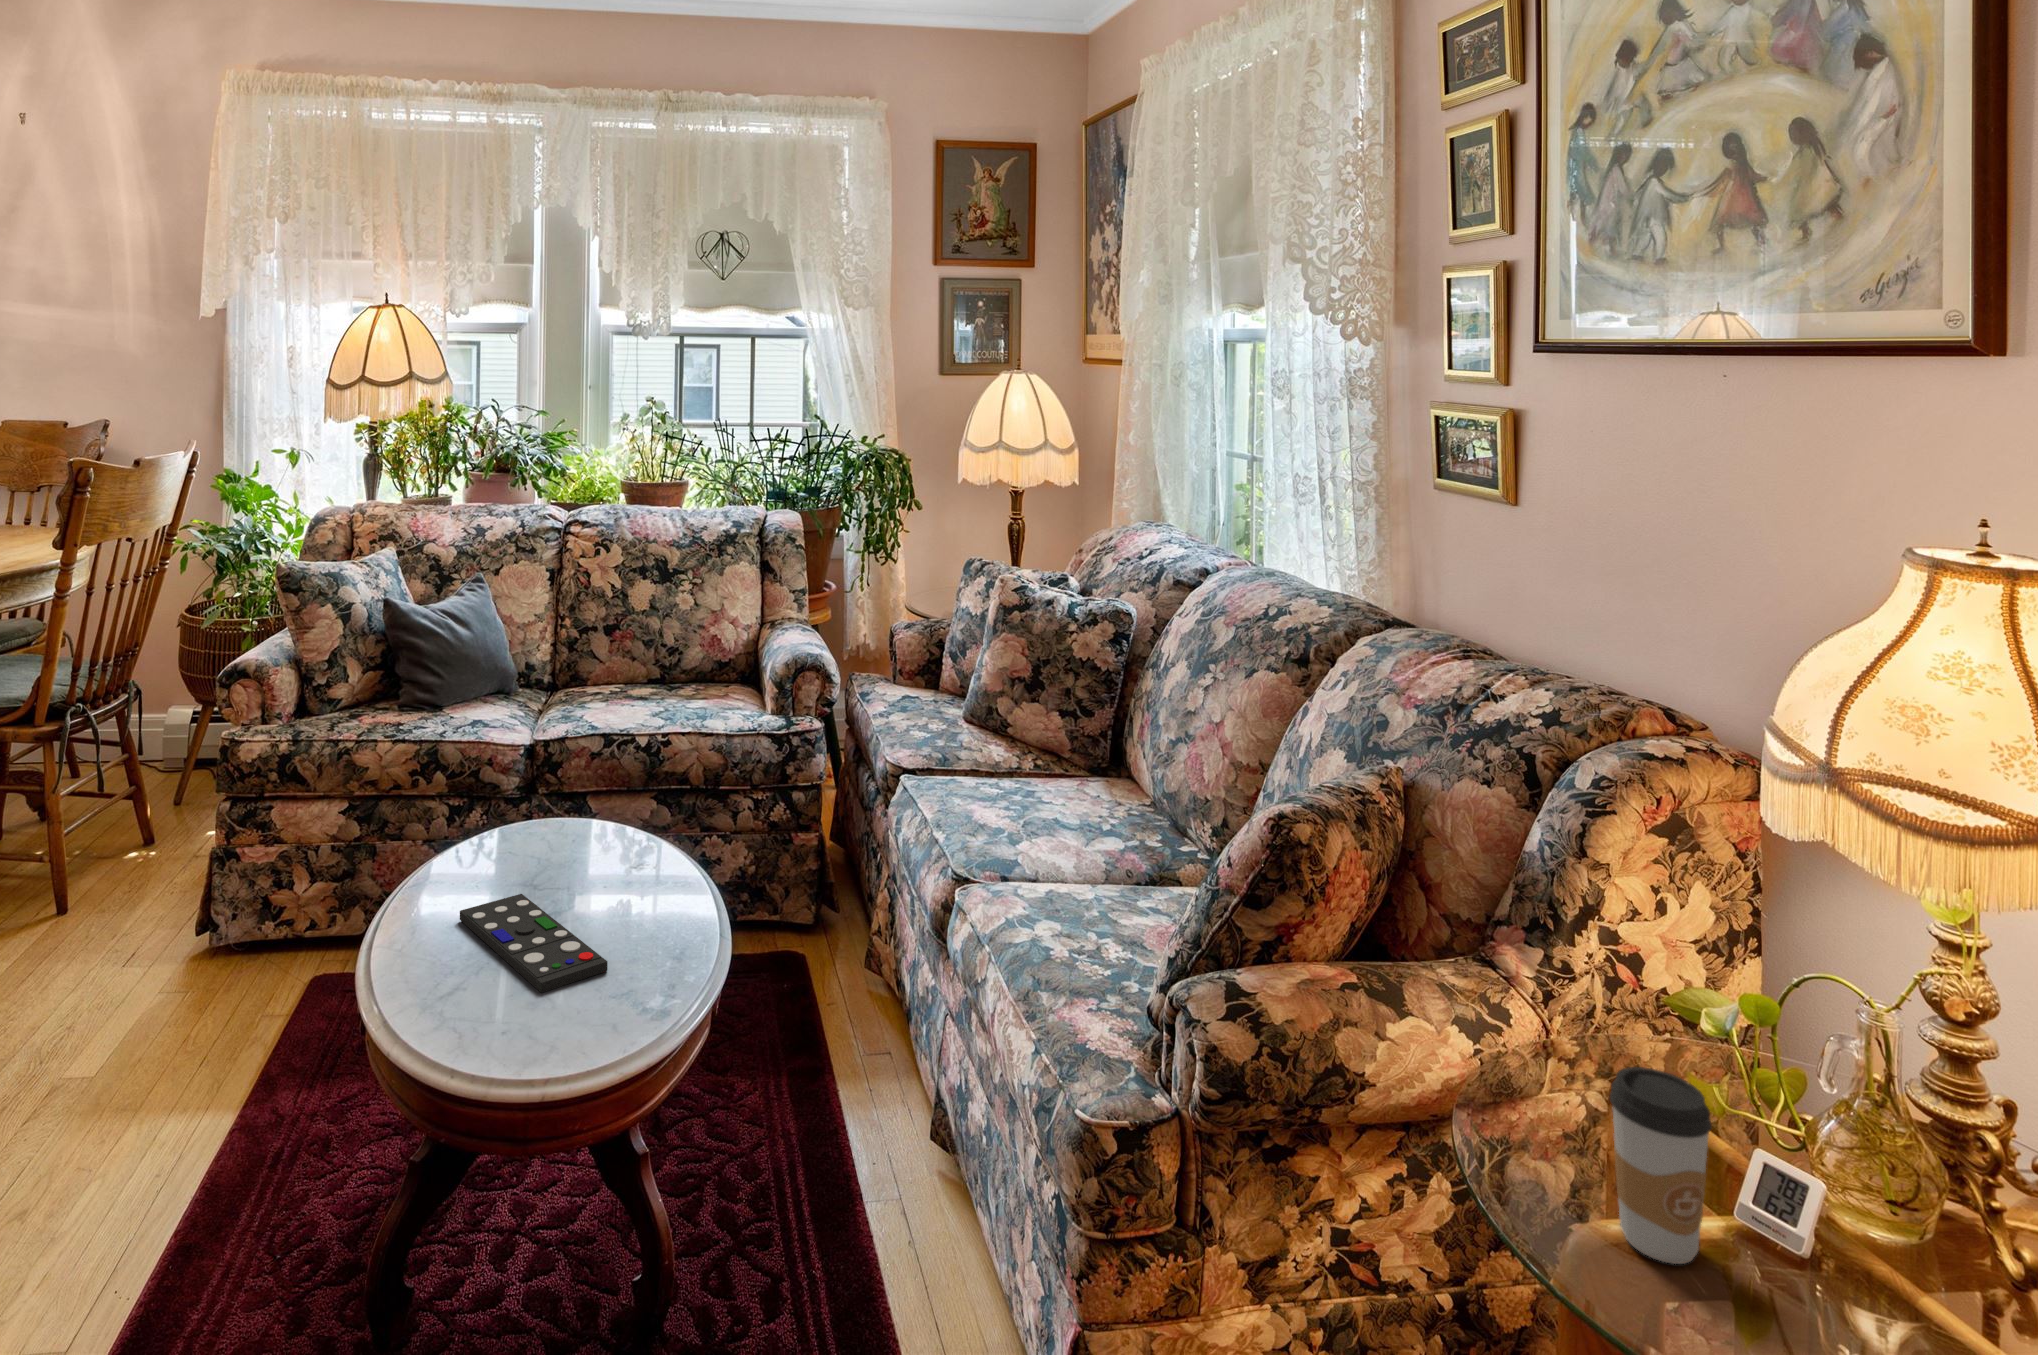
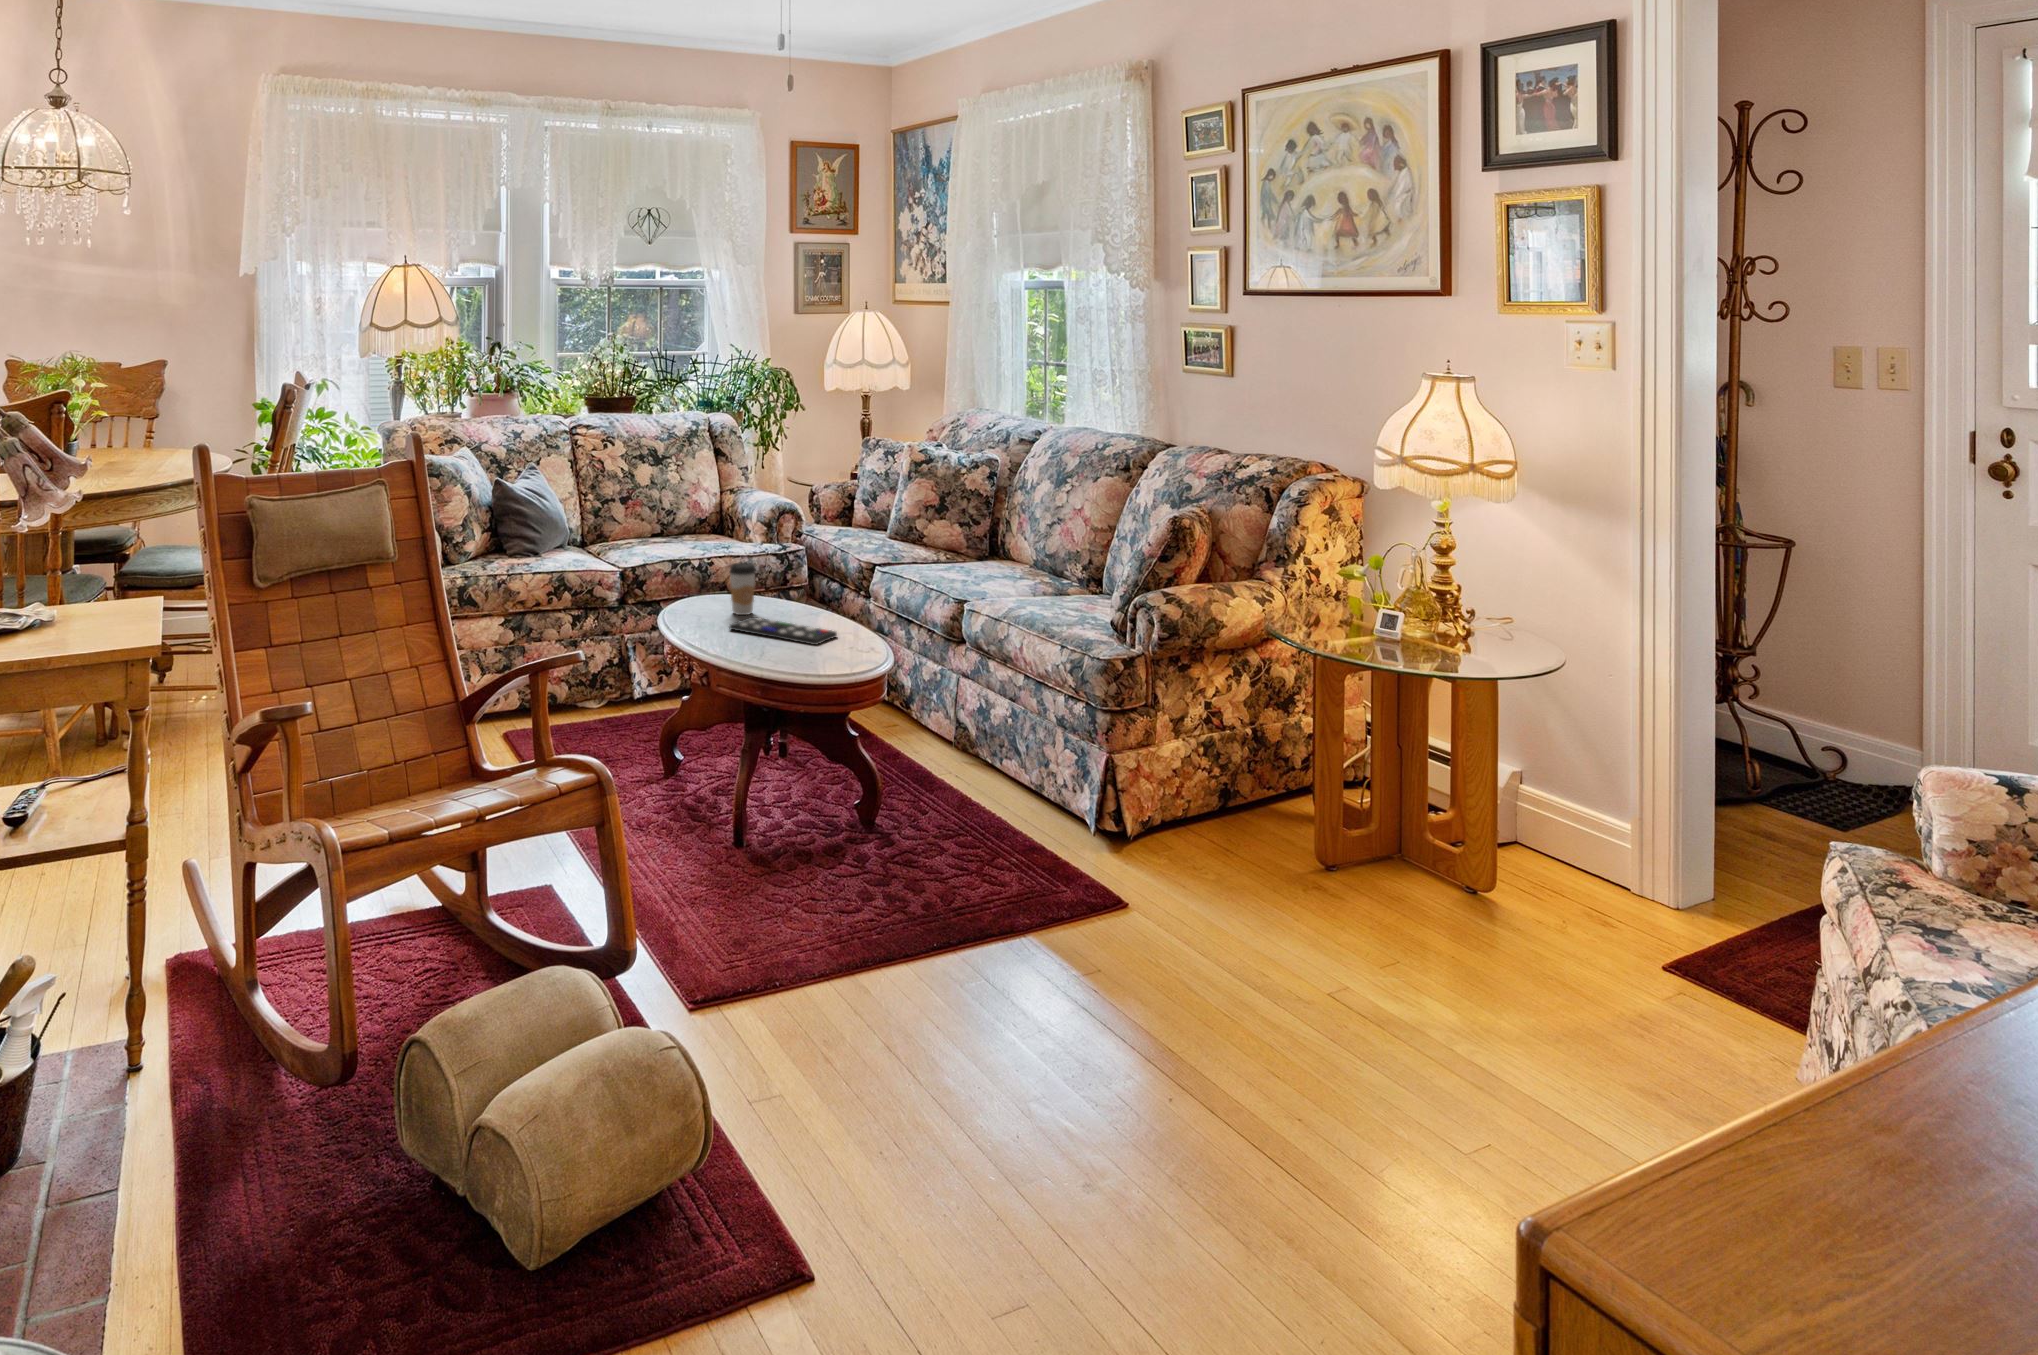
coffee cup: present [1610,1067,1712,1264] -> present [730,563,756,615]

